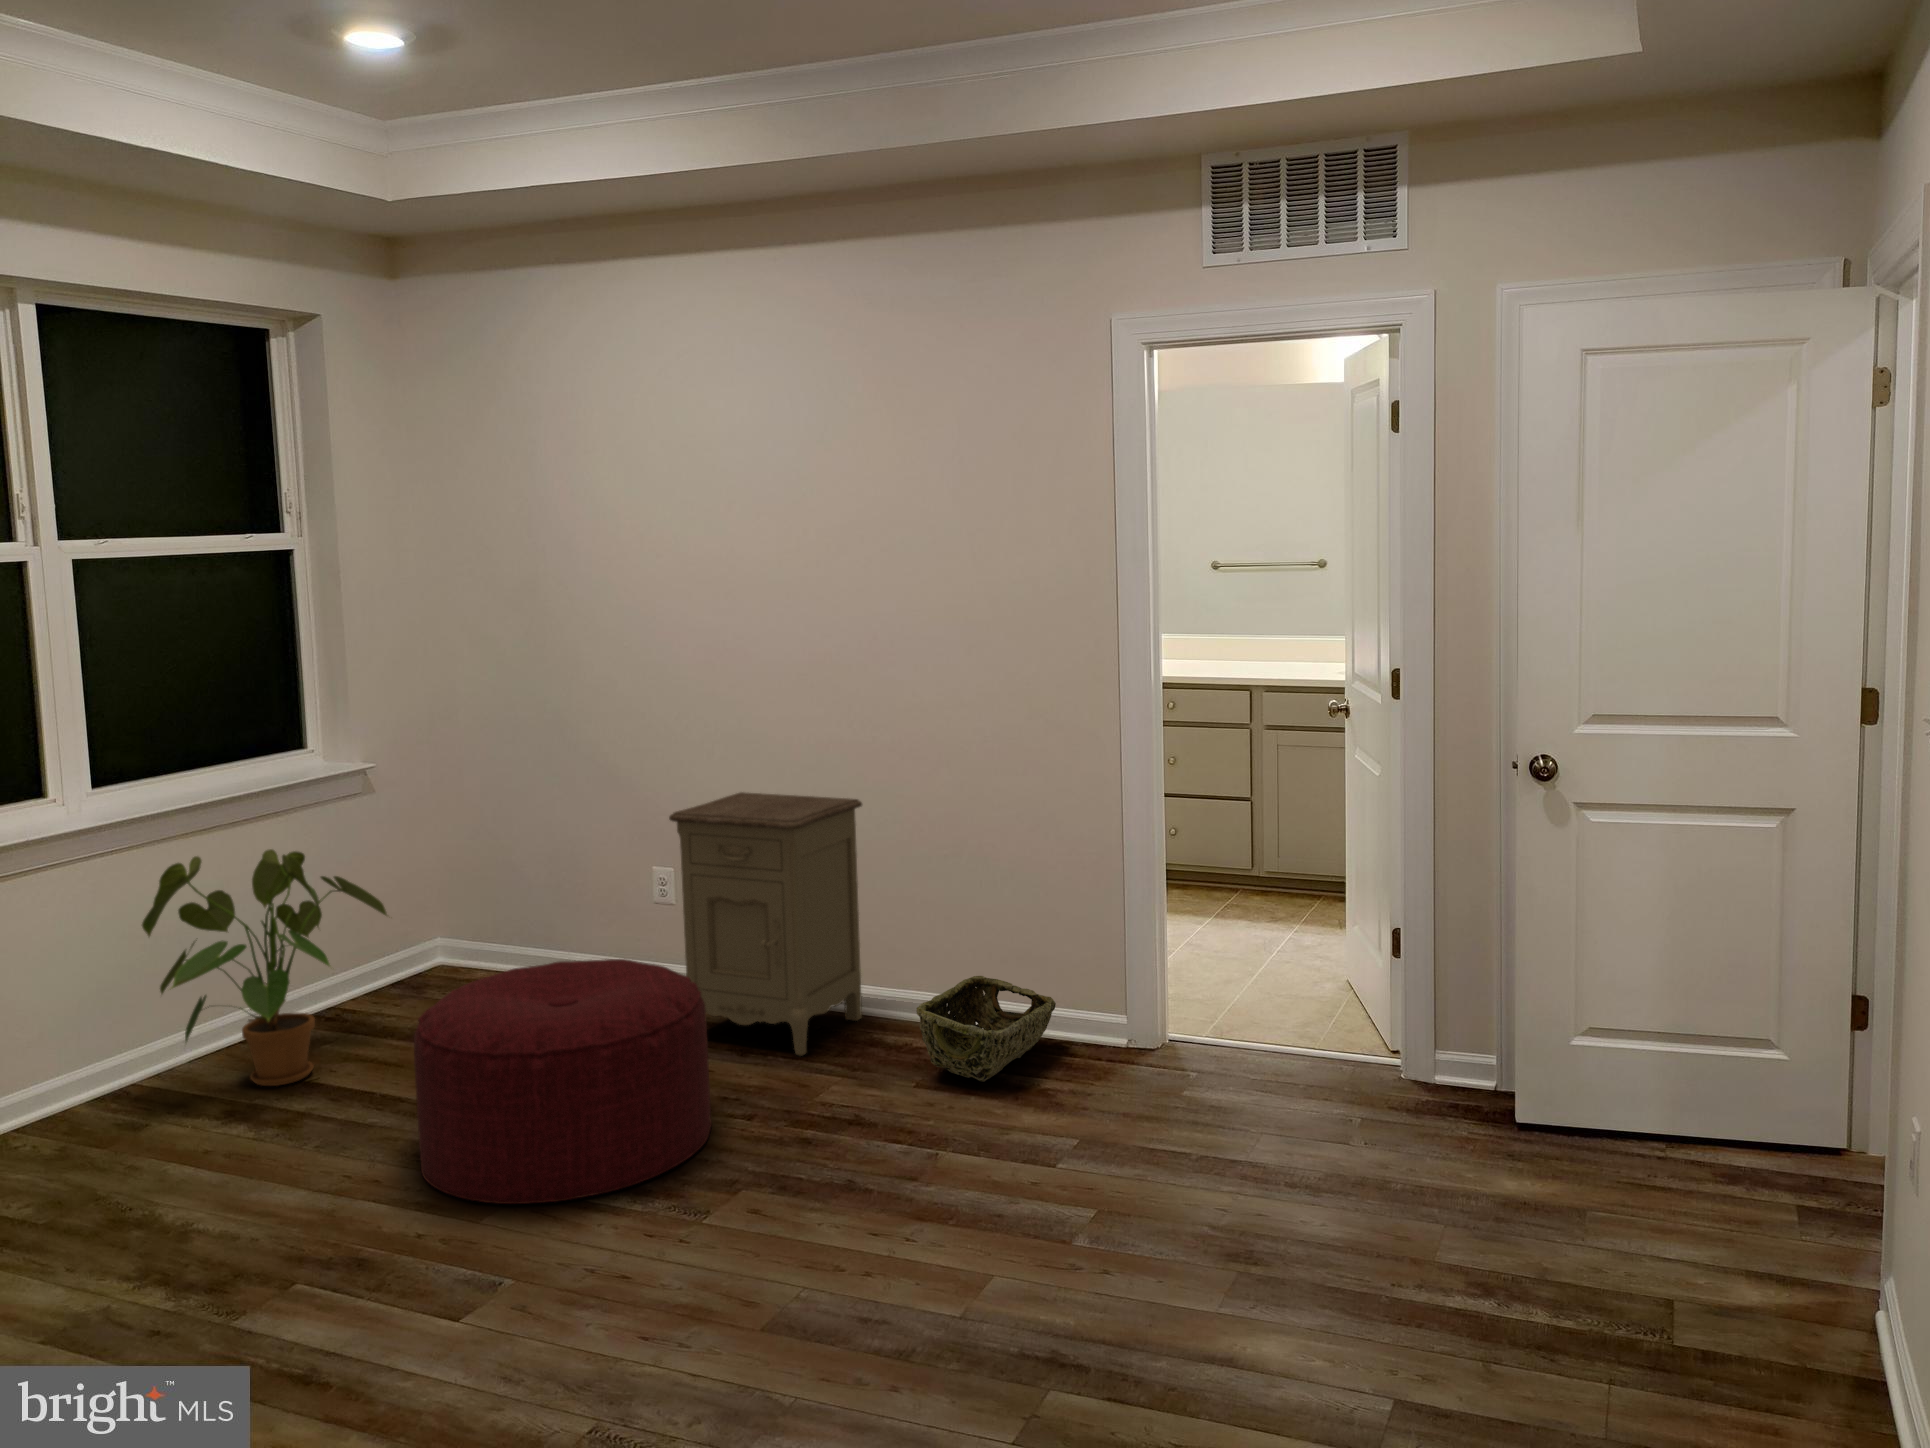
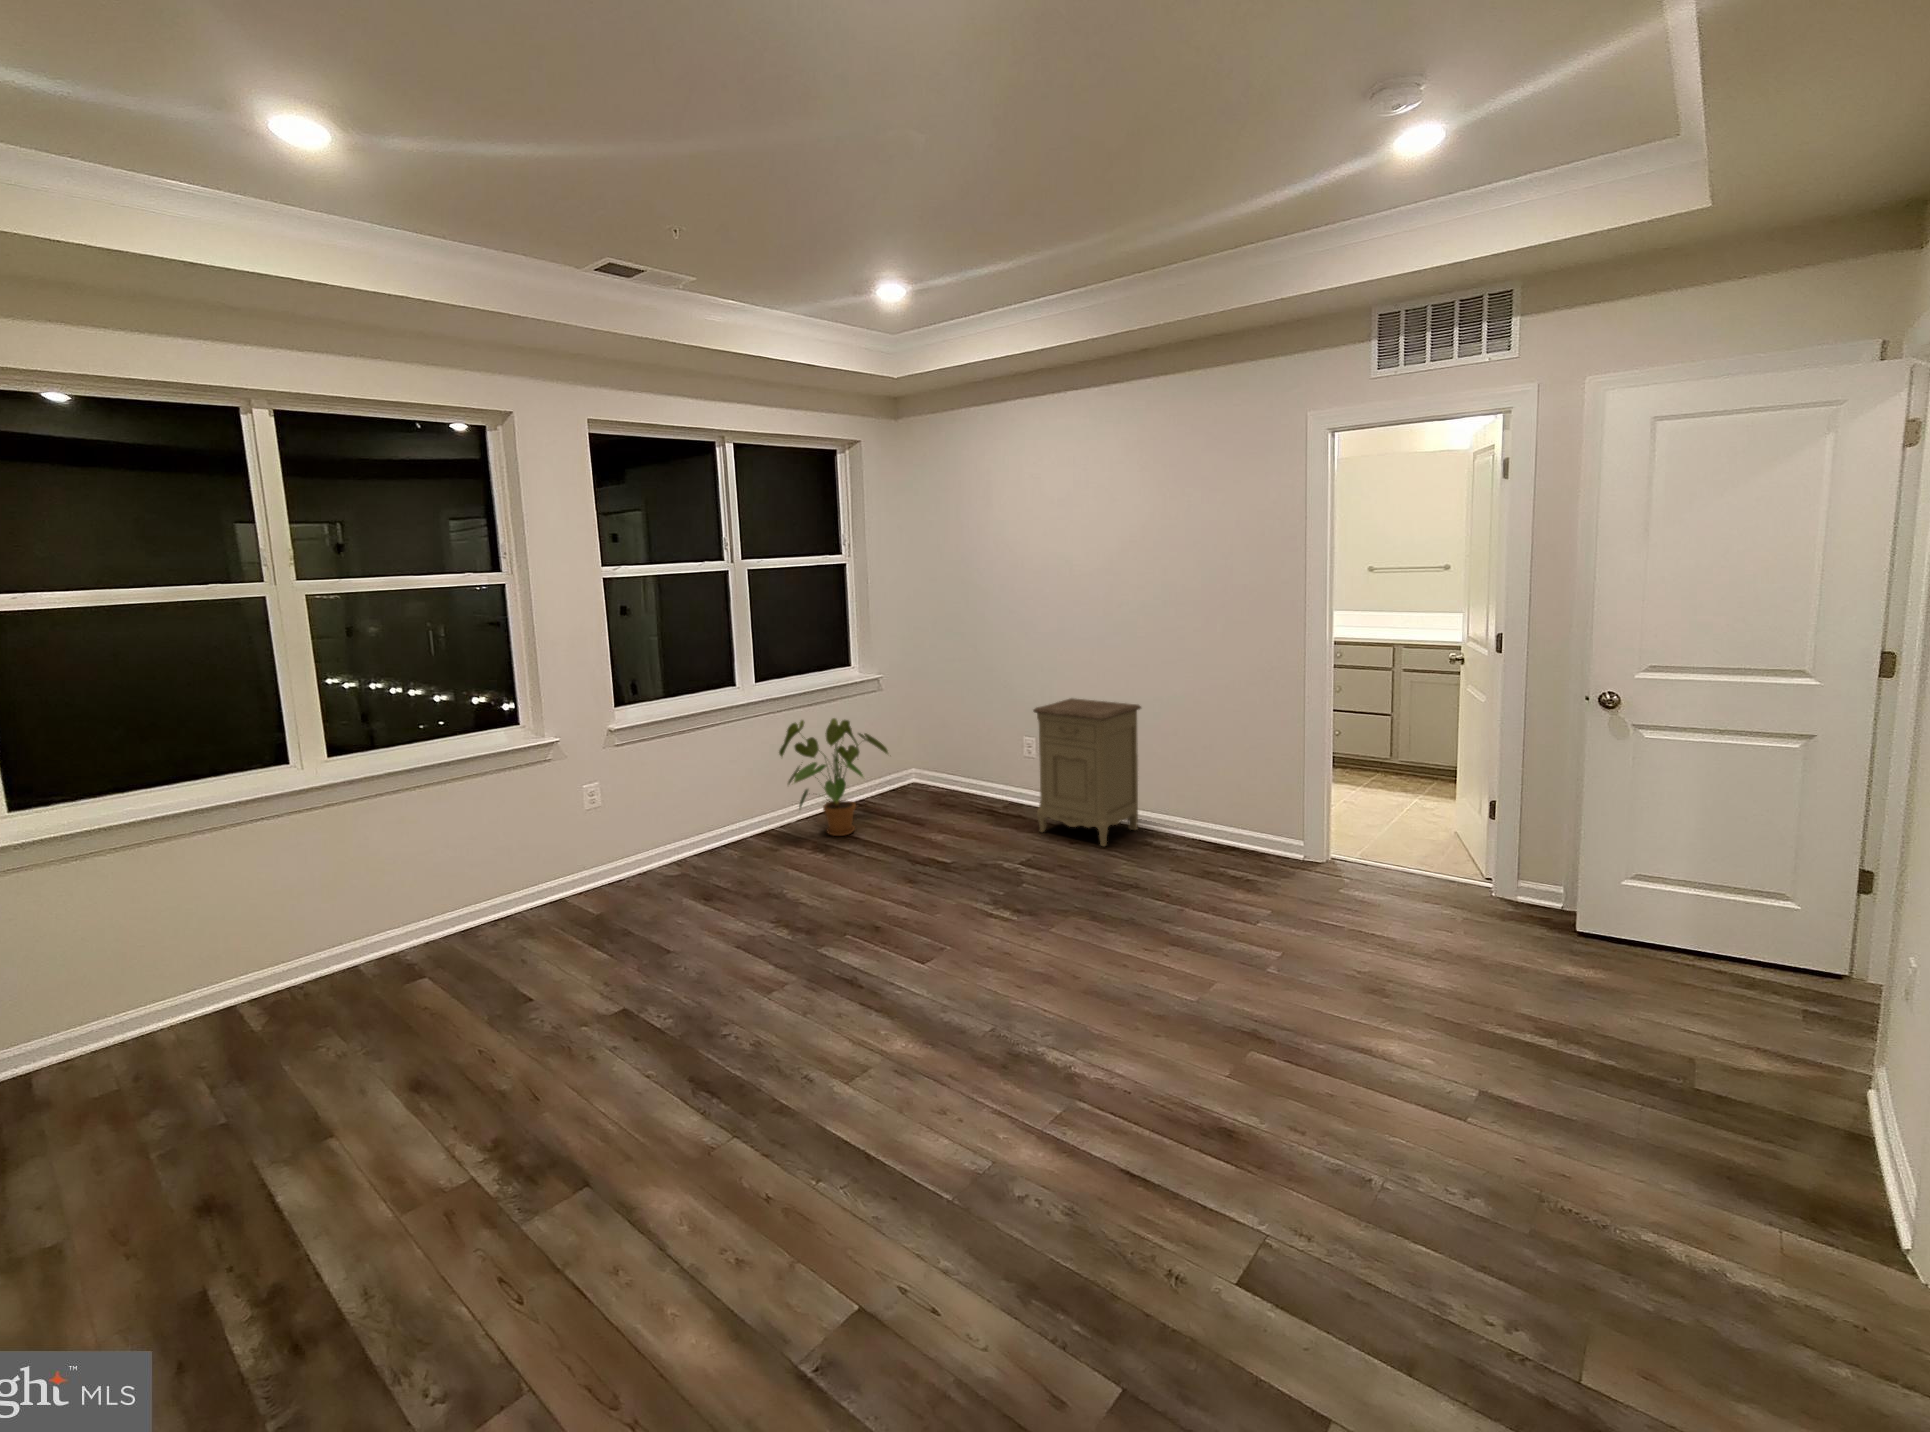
ottoman: present [414,959,712,1204] -> none [907,784,1056,908]
woven basket: present [916,976,1056,1082] -> none [1172,810,1257,871]

